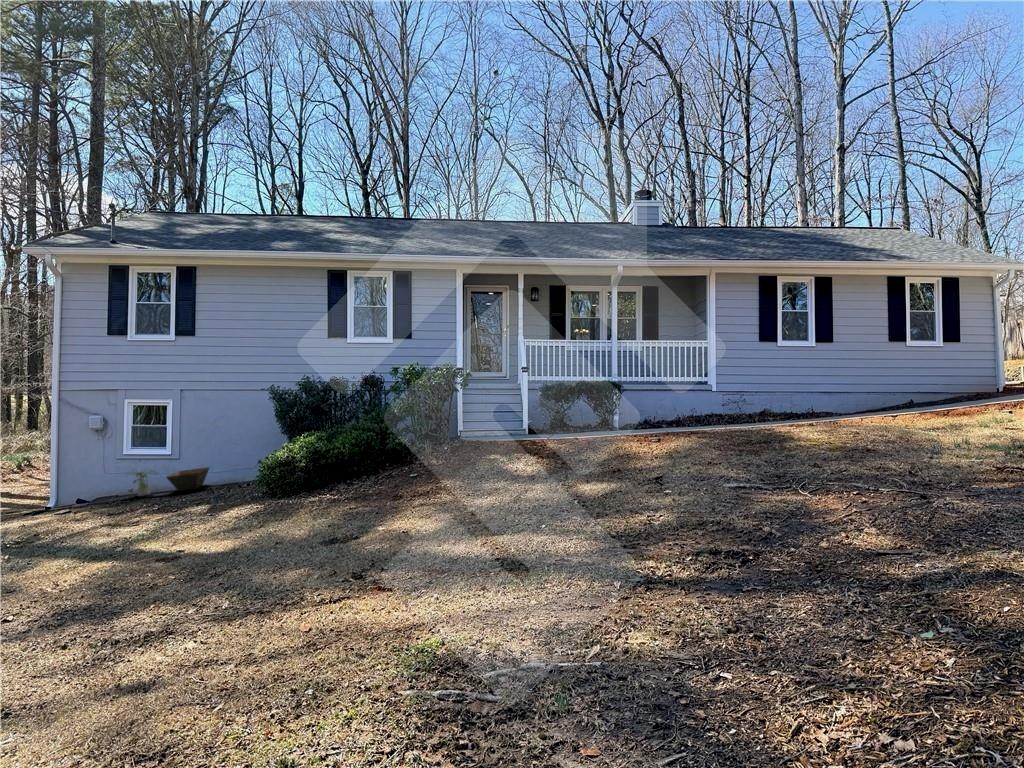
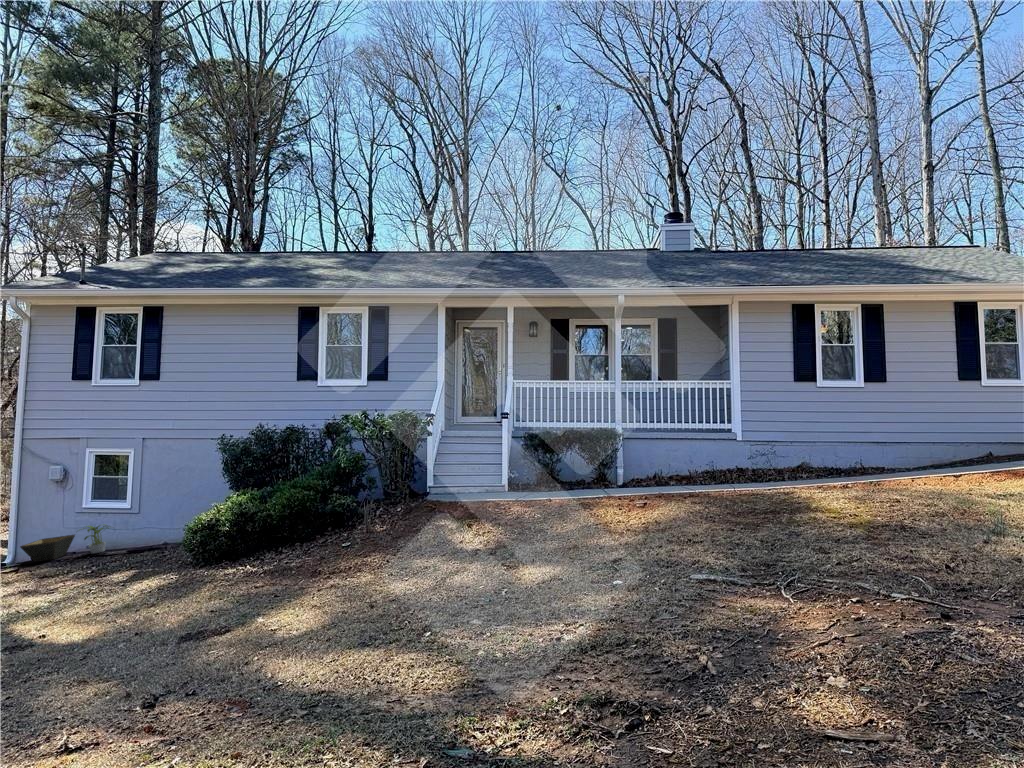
basket: present [166,467,209,491] -> present [20,535,75,562]

